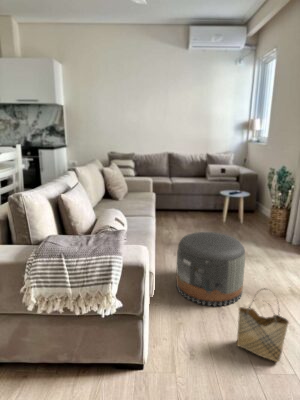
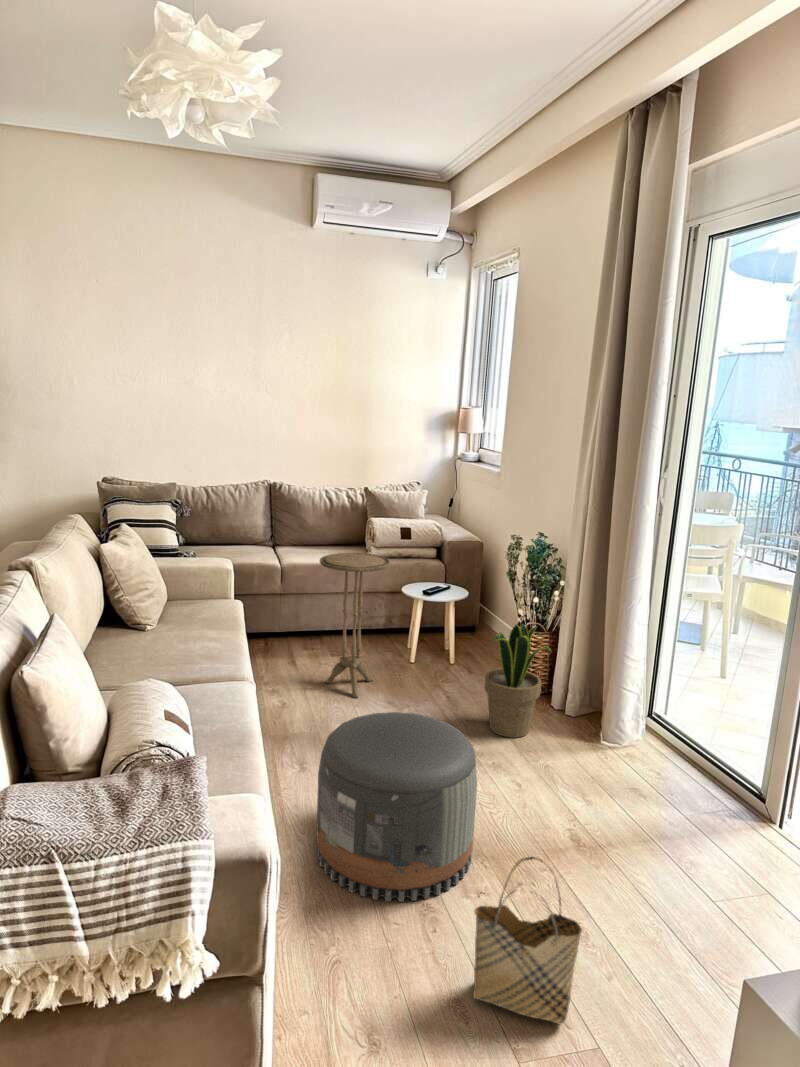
side table: none [185,175,215,233] -> present [320,553,390,698]
potted plant: none [254,203,286,252] -> present [484,624,551,738]

